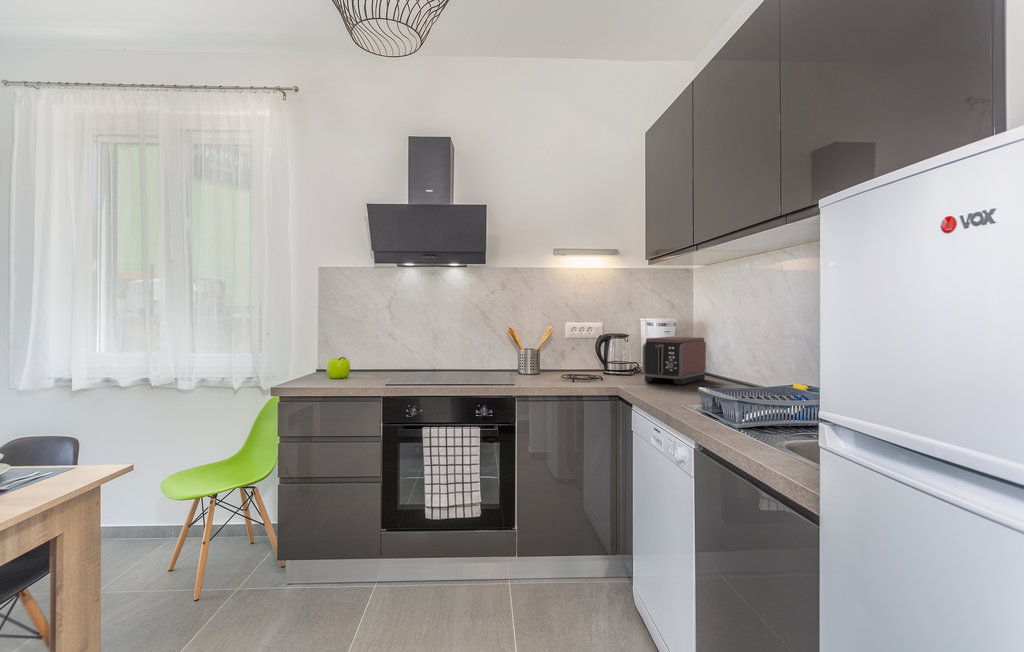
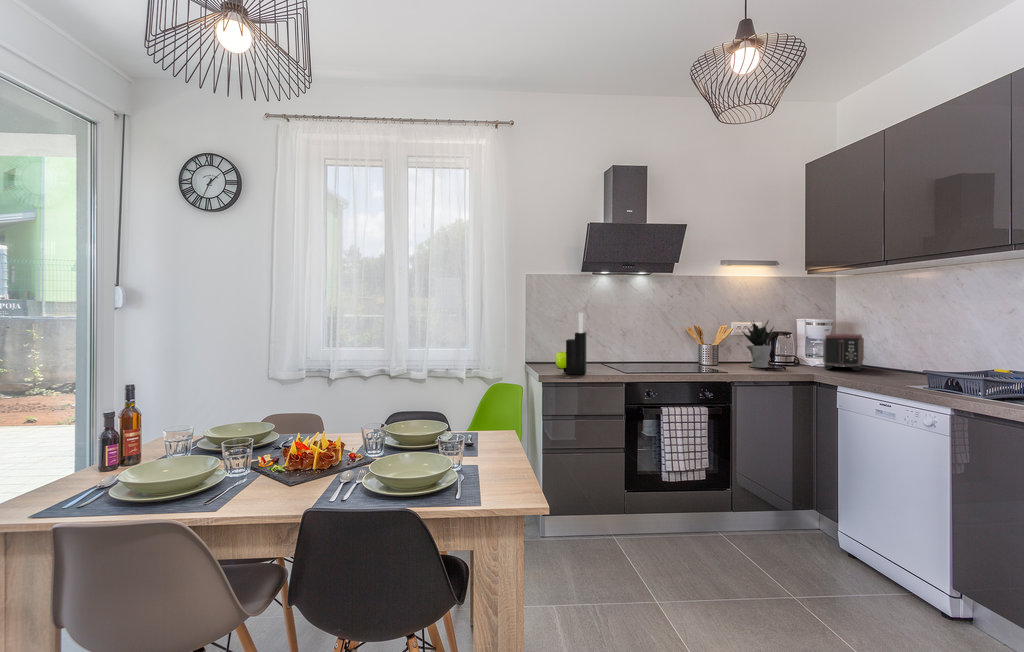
knife block: none [305,308,347,385] -> present [564,312,586,374]
potted plant: none [557,318,597,378] -> present [741,320,774,368]

